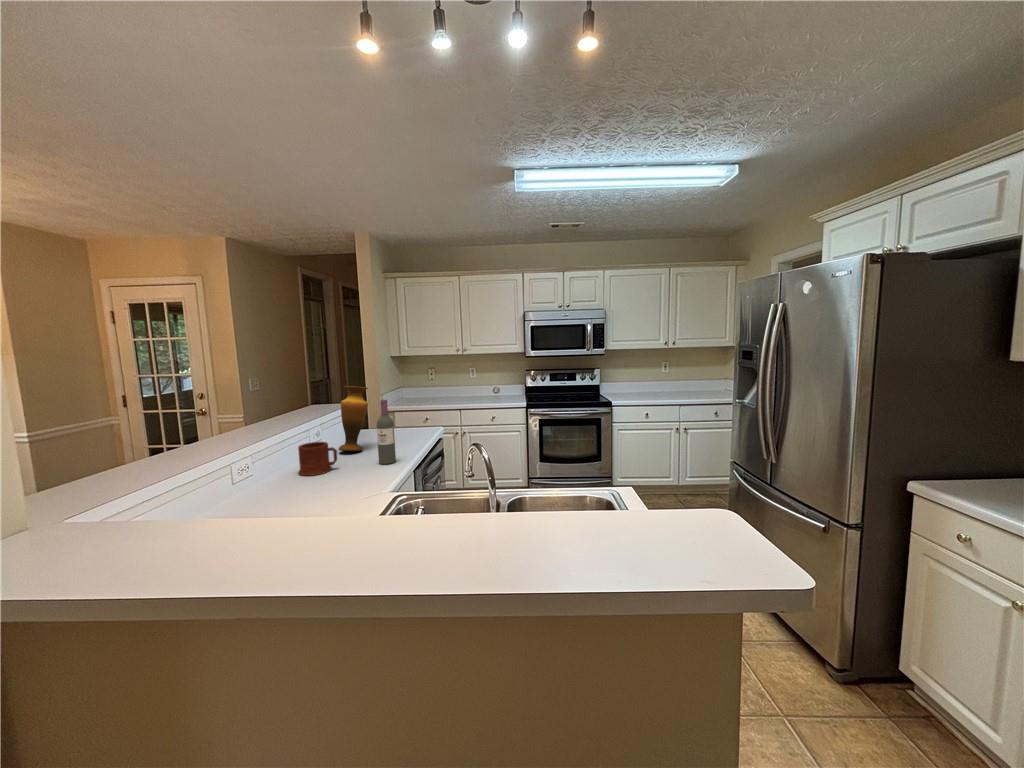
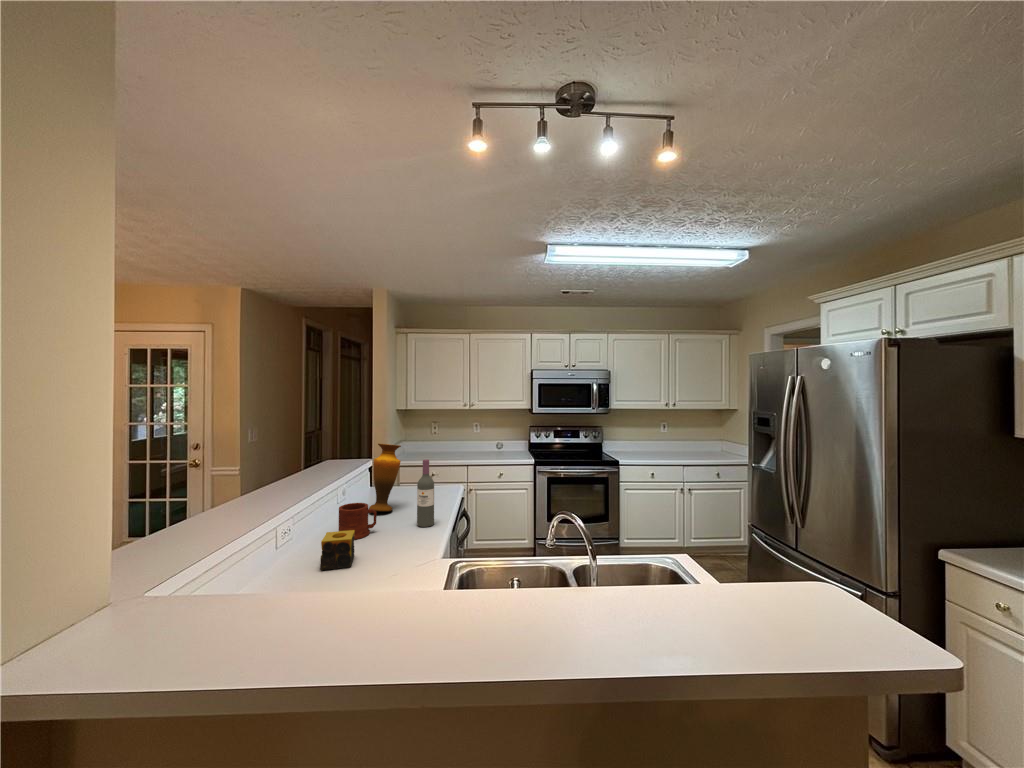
candle: none [268,465,306,501] -> present [320,530,355,570]

